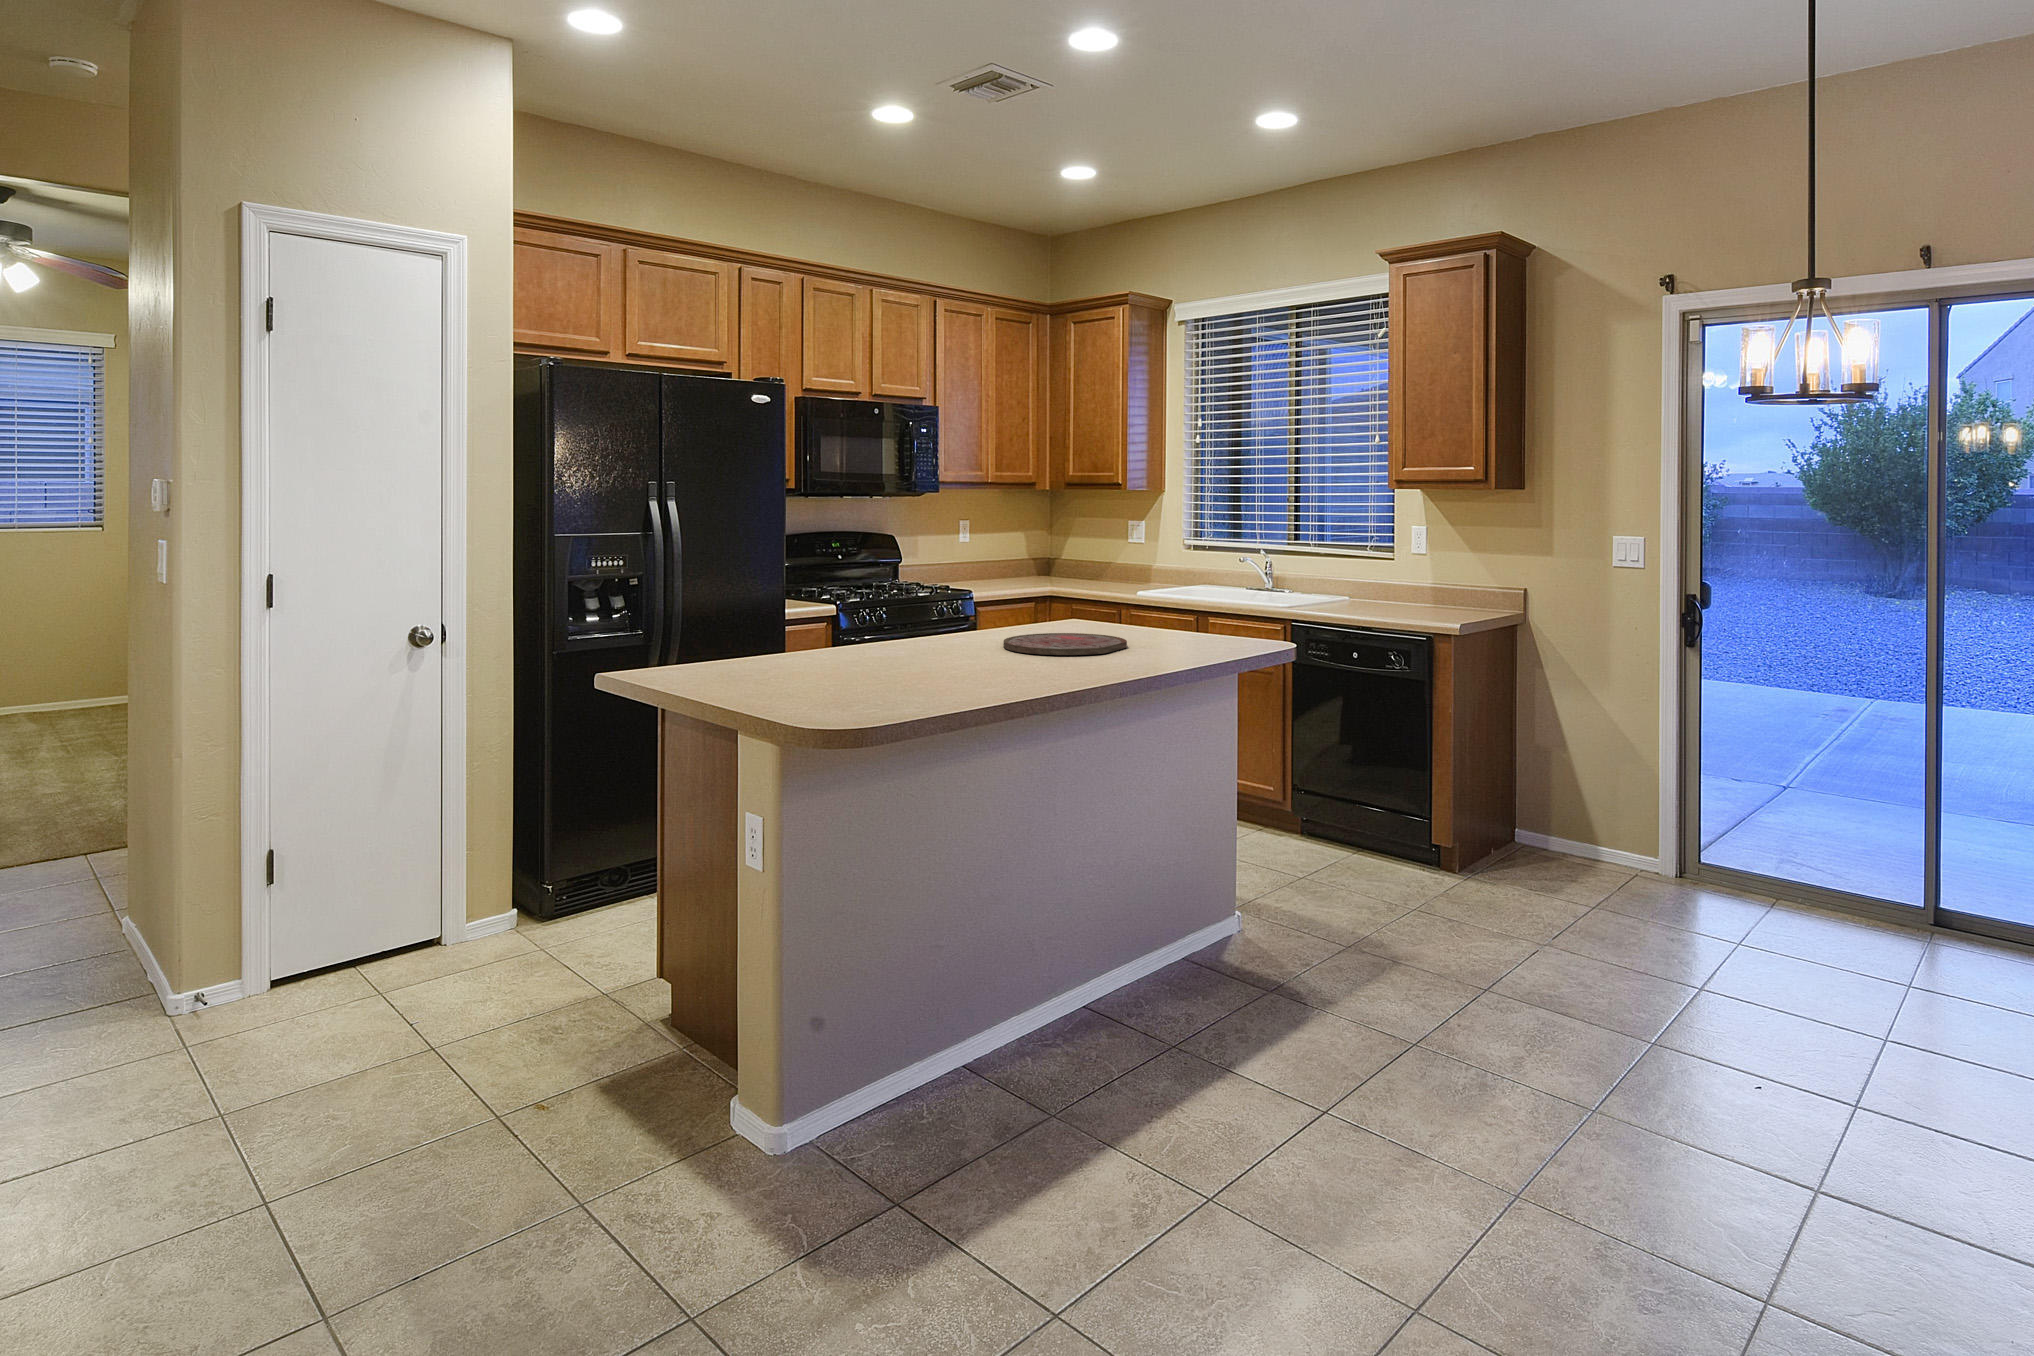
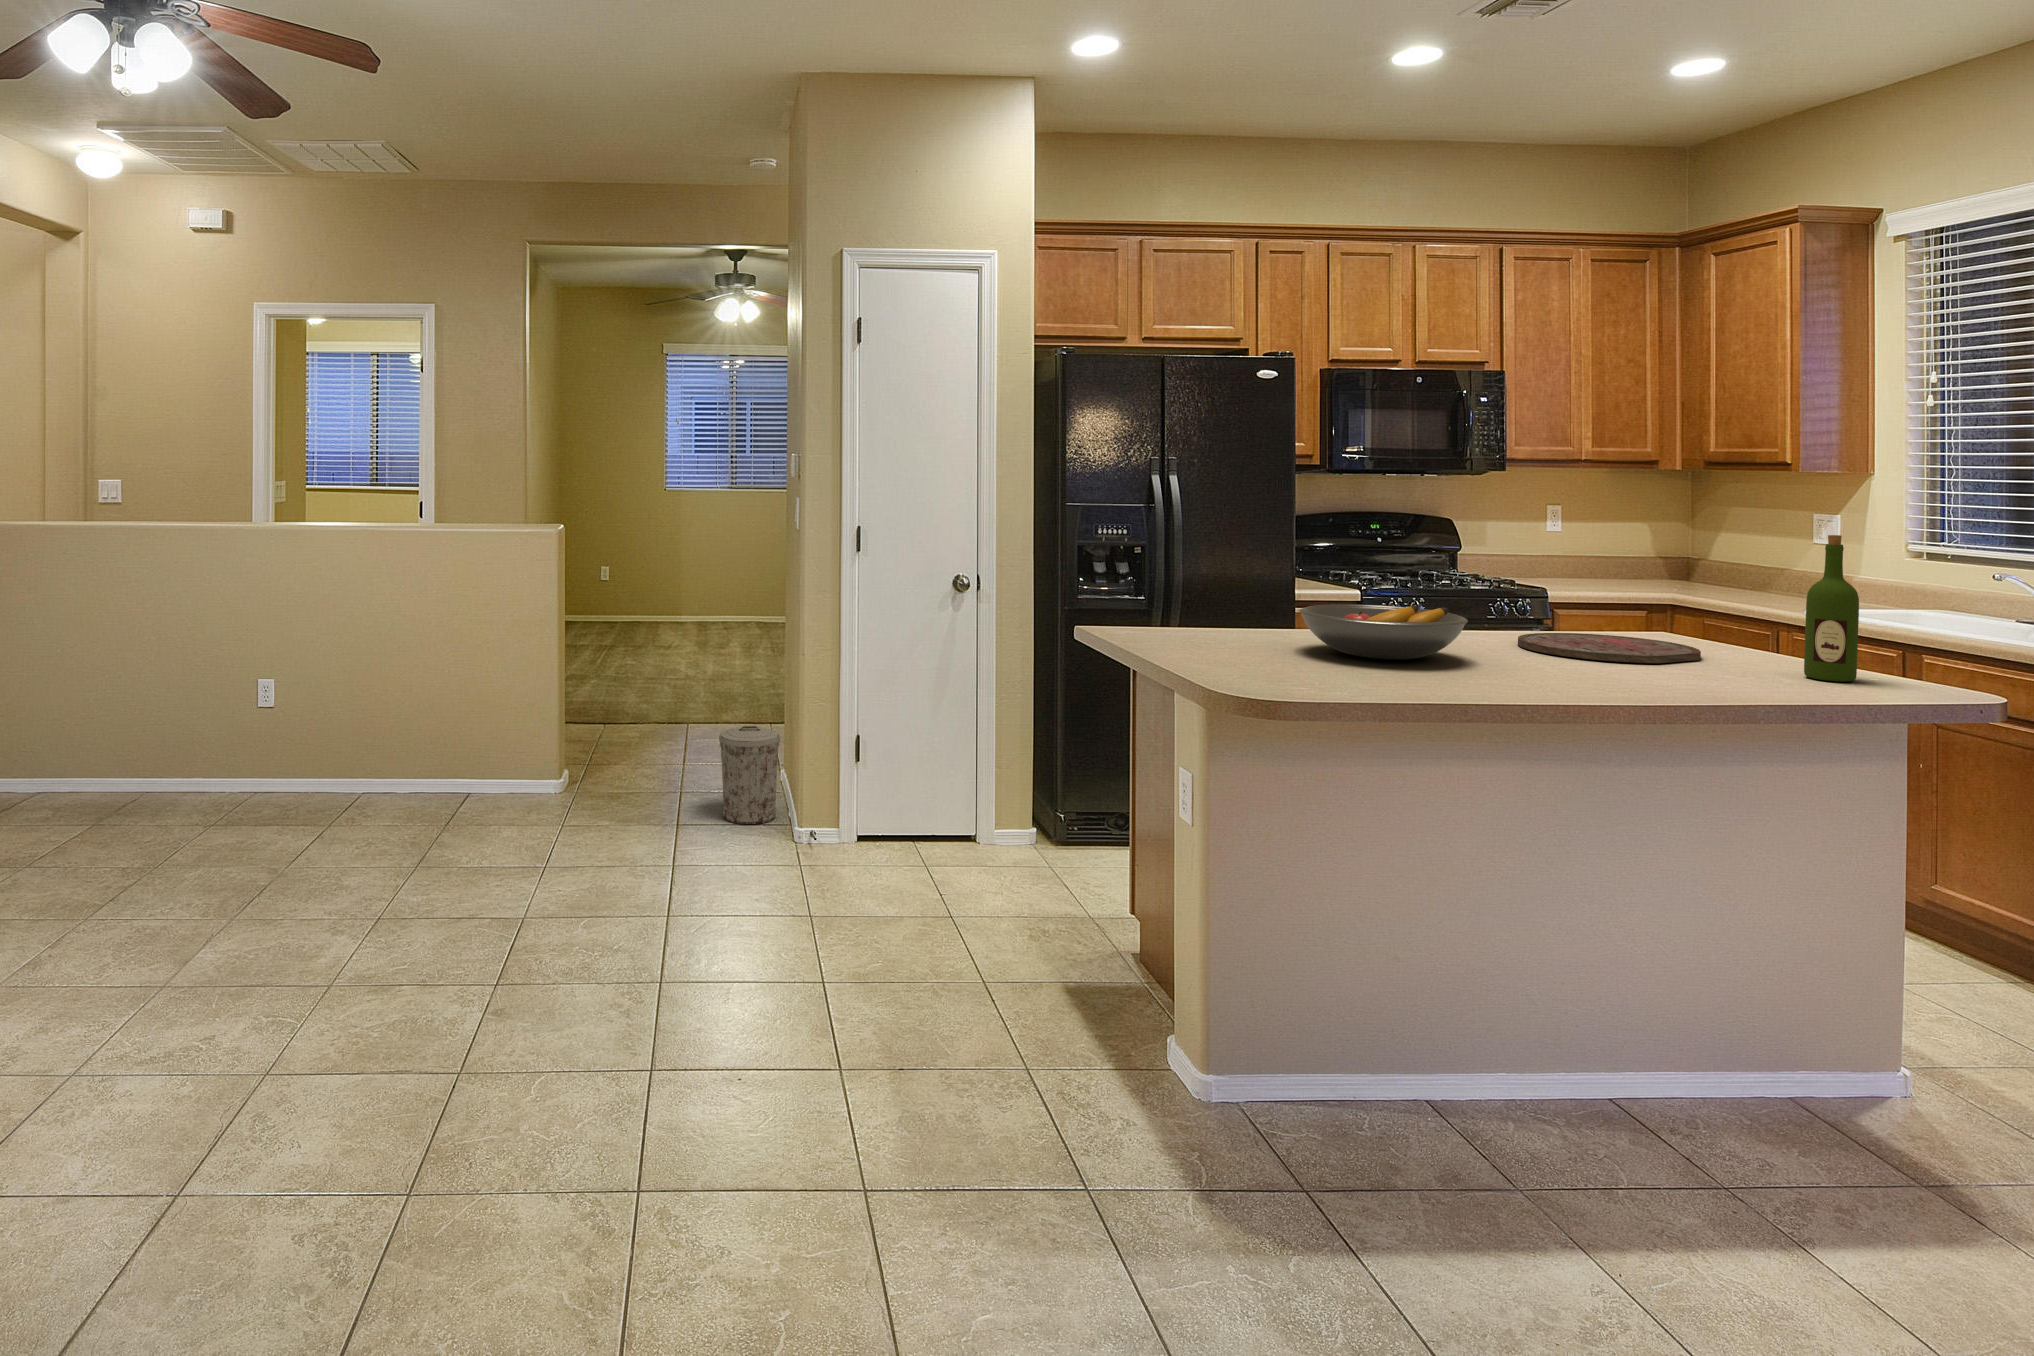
wine bottle: none [1193,543,1222,655] -> present [1804,535,1859,682]
fruit bowl: none [840,620,981,673] -> present [1299,604,1468,659]
trash can: none [21,863,136,1012] -> present [719,726,780,824]

